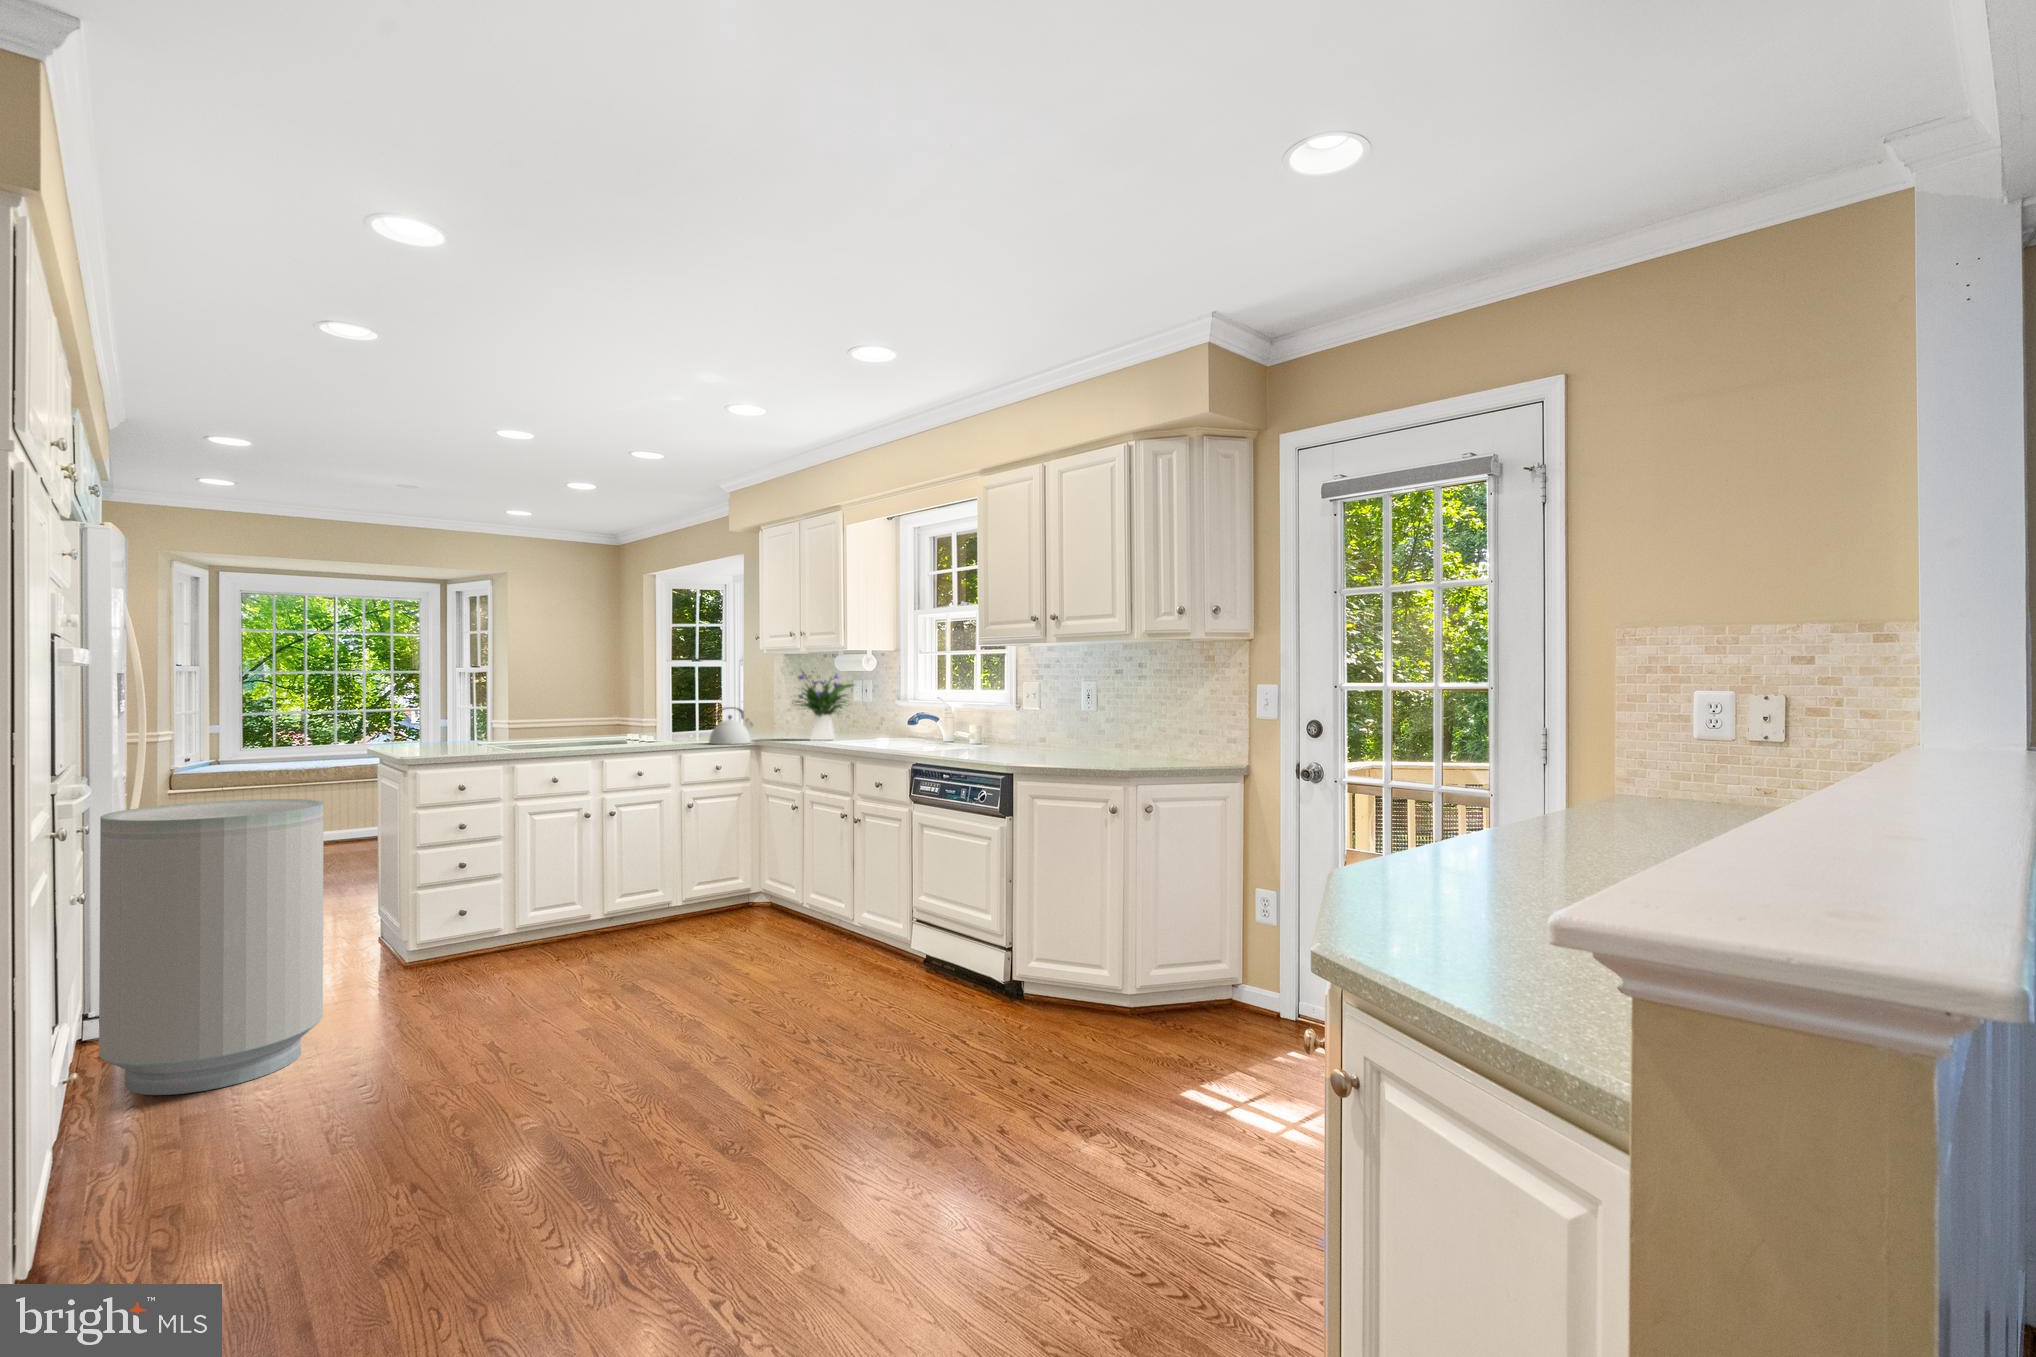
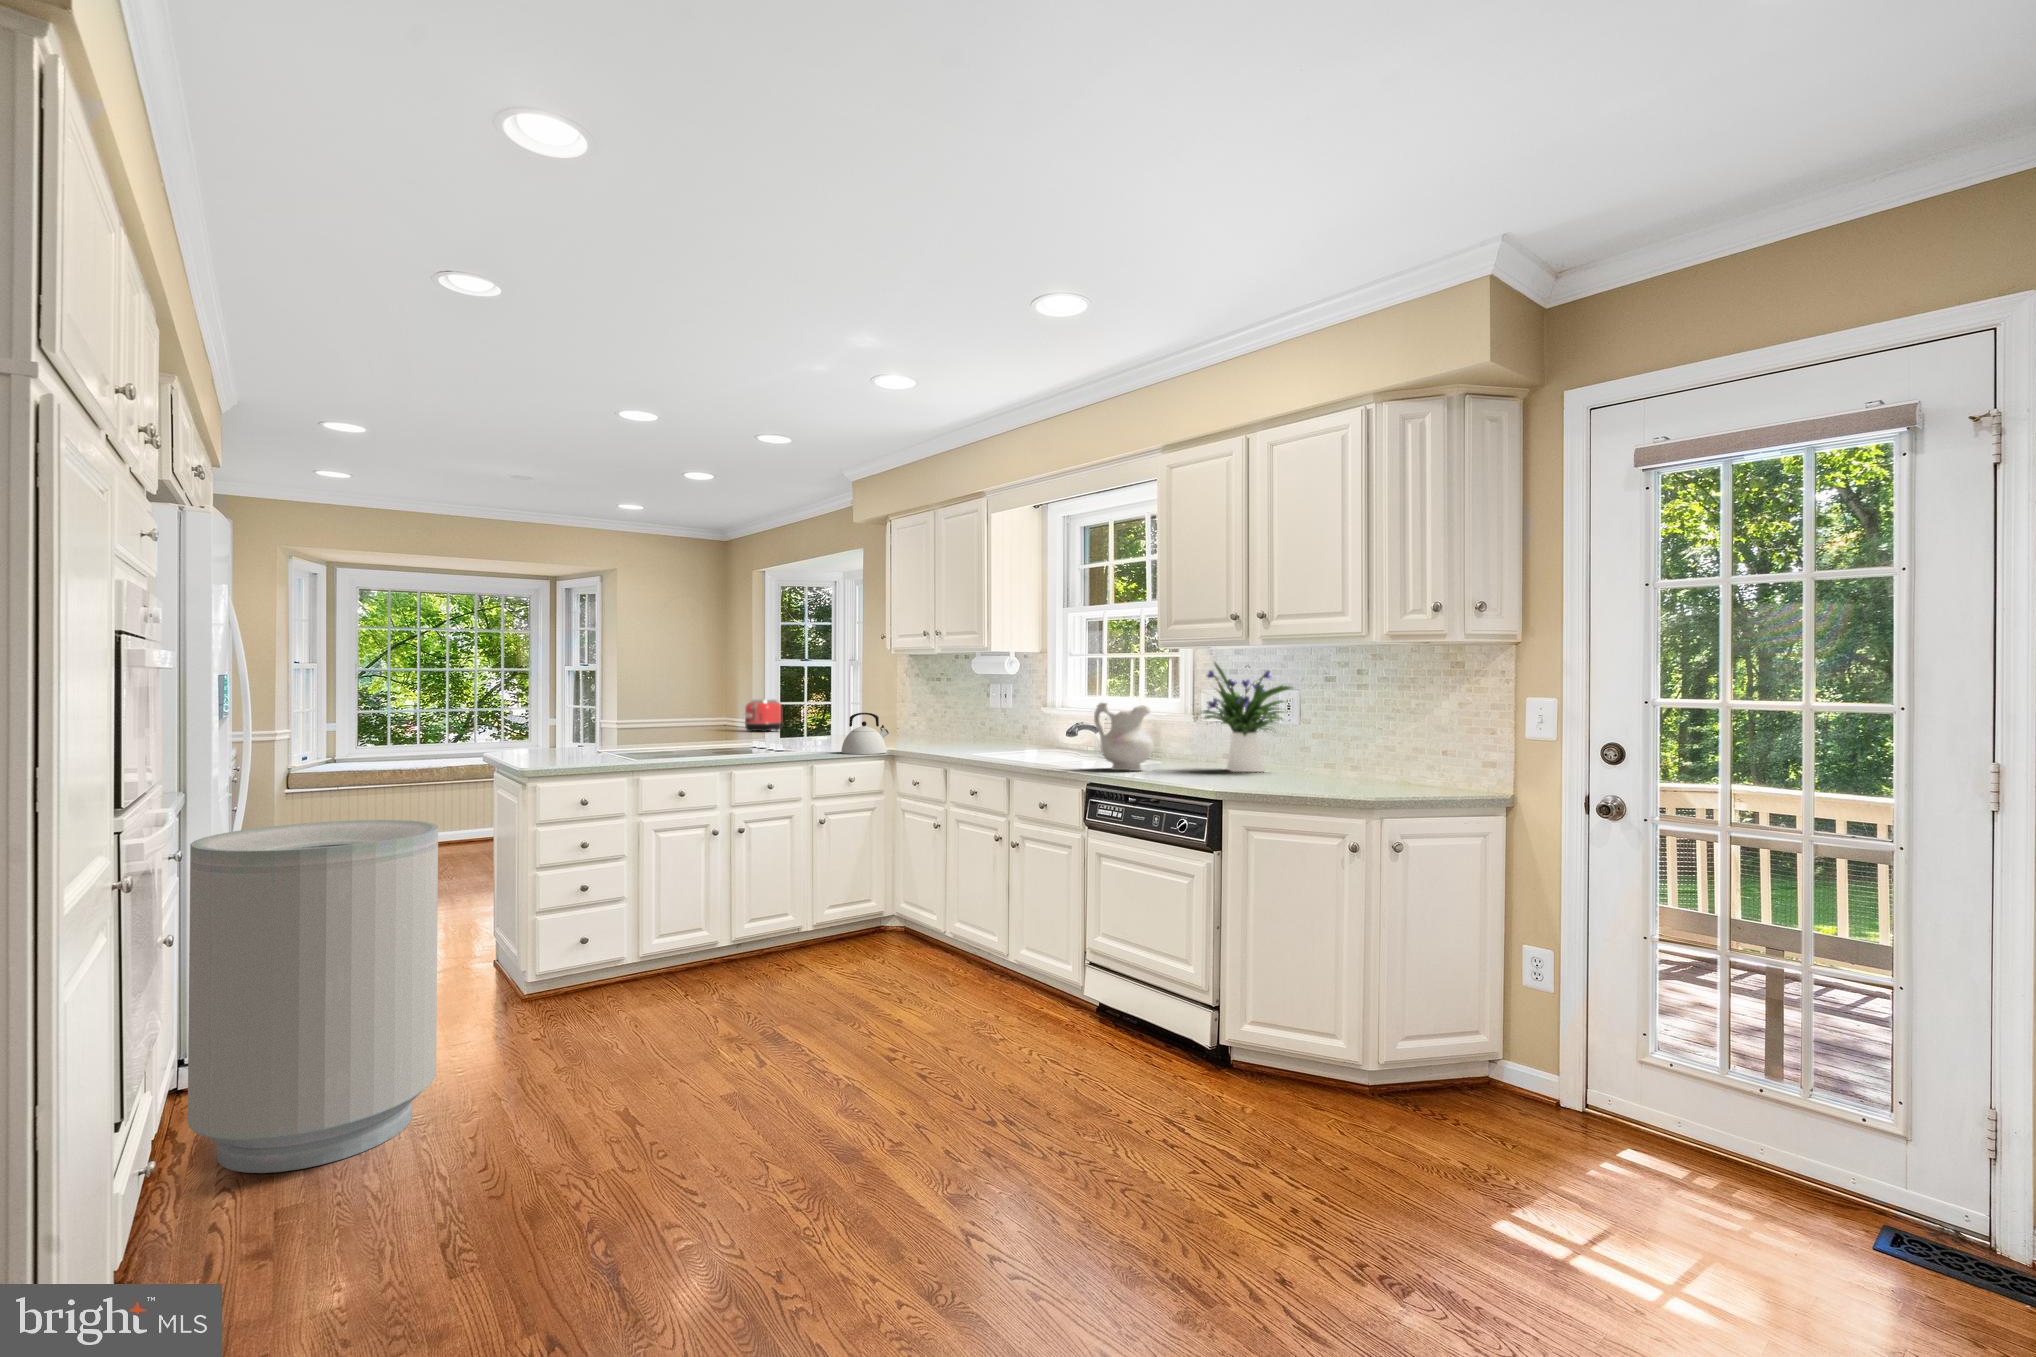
flower arrangement: present [796,672,853,740] -> present [1197,662,1292,772]
ceramic pitcher: none [921,694,970,753] -> present [1094,703,1152,771]
toaster: none [633,699,671,730] -> present [745,699,781,732]

